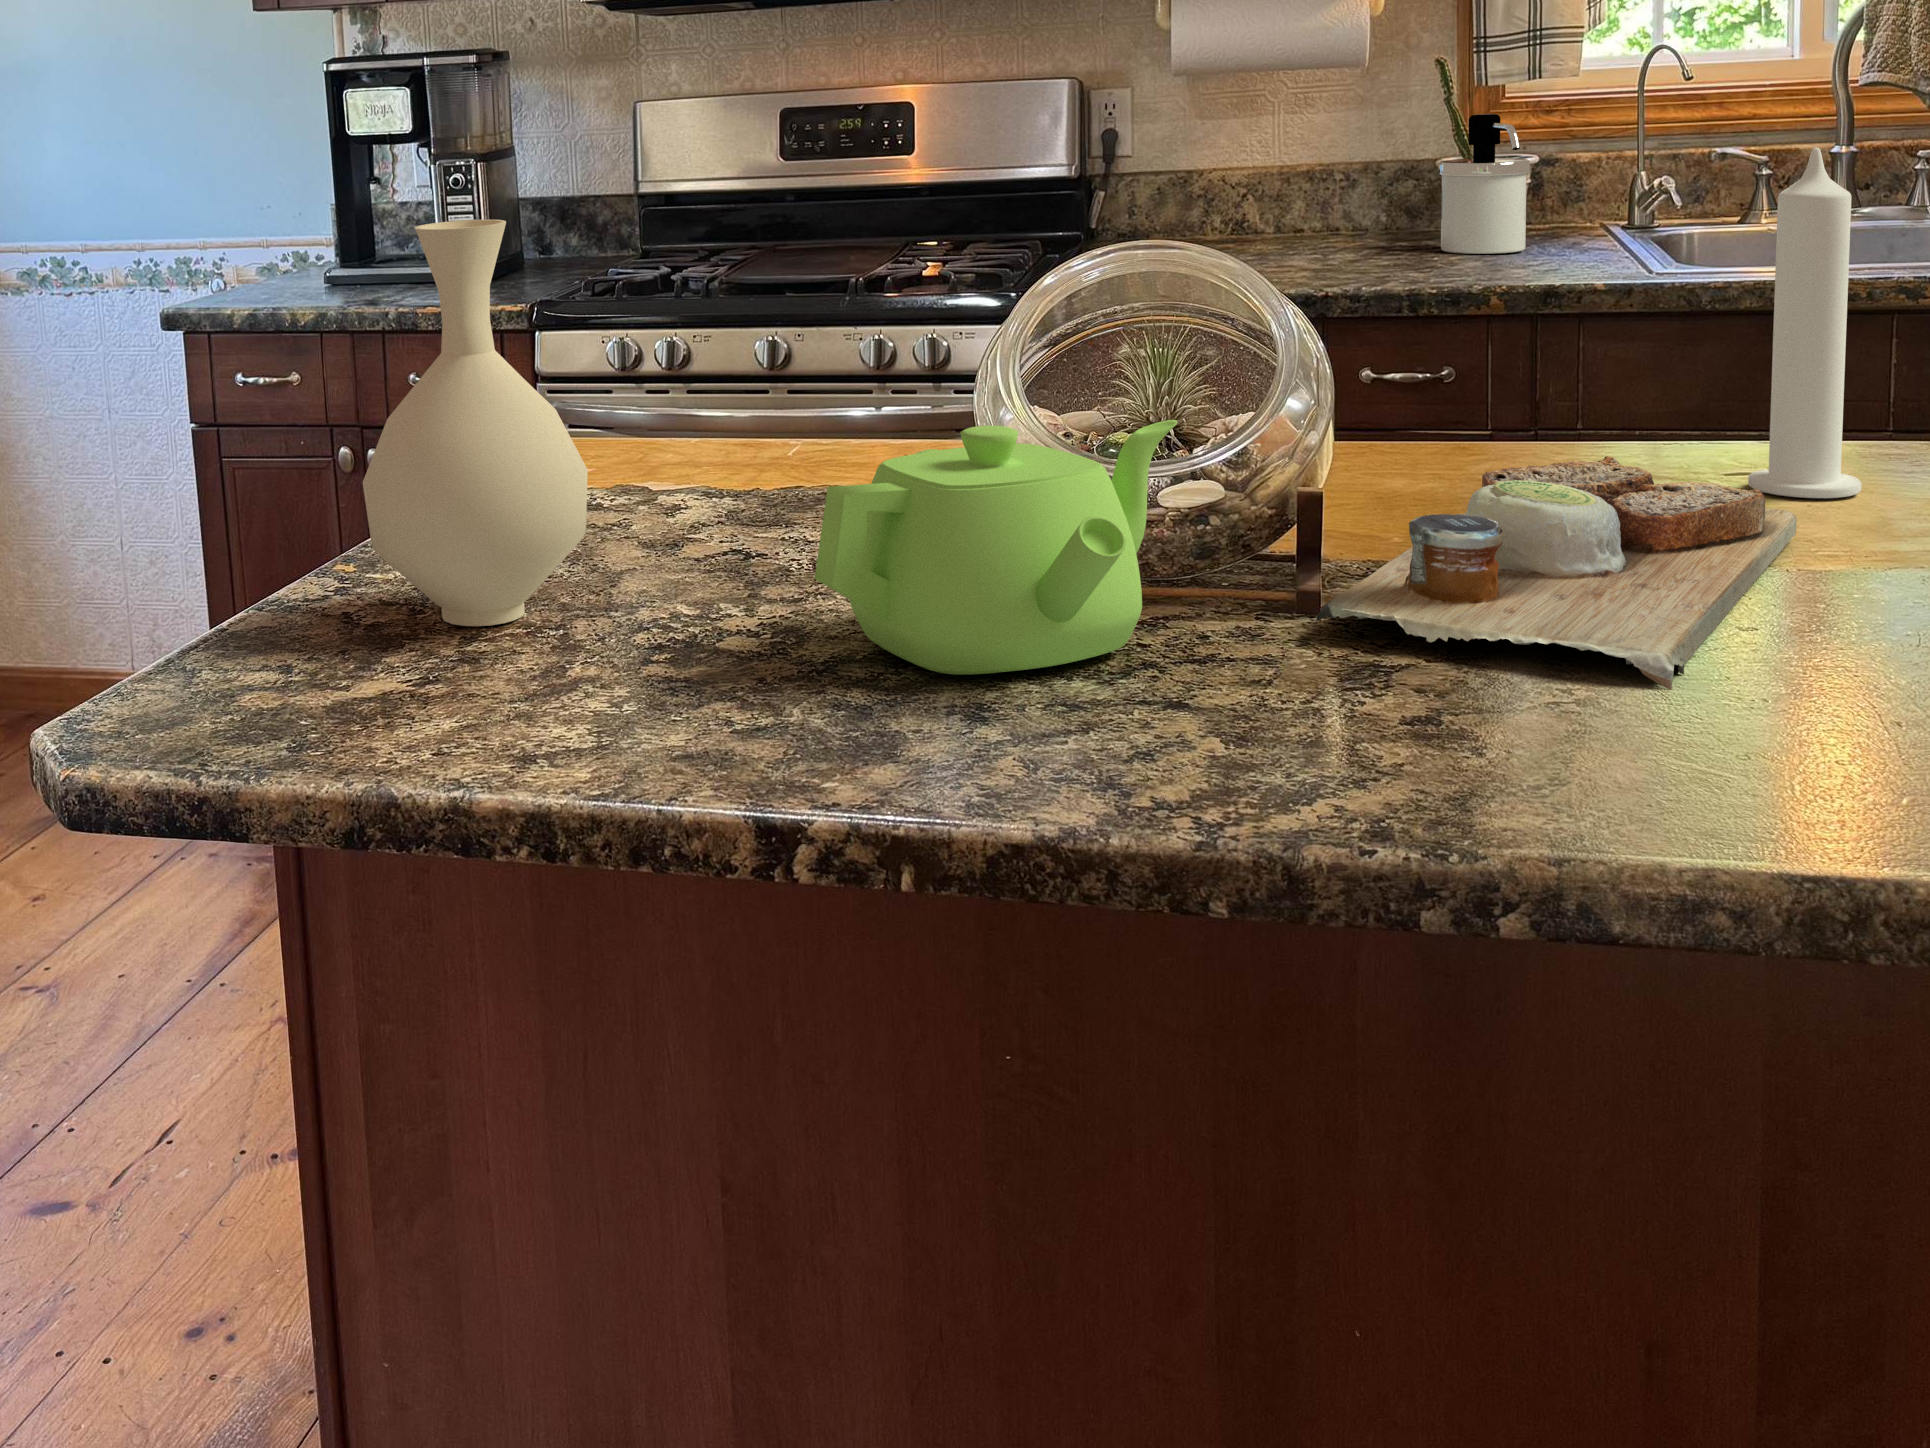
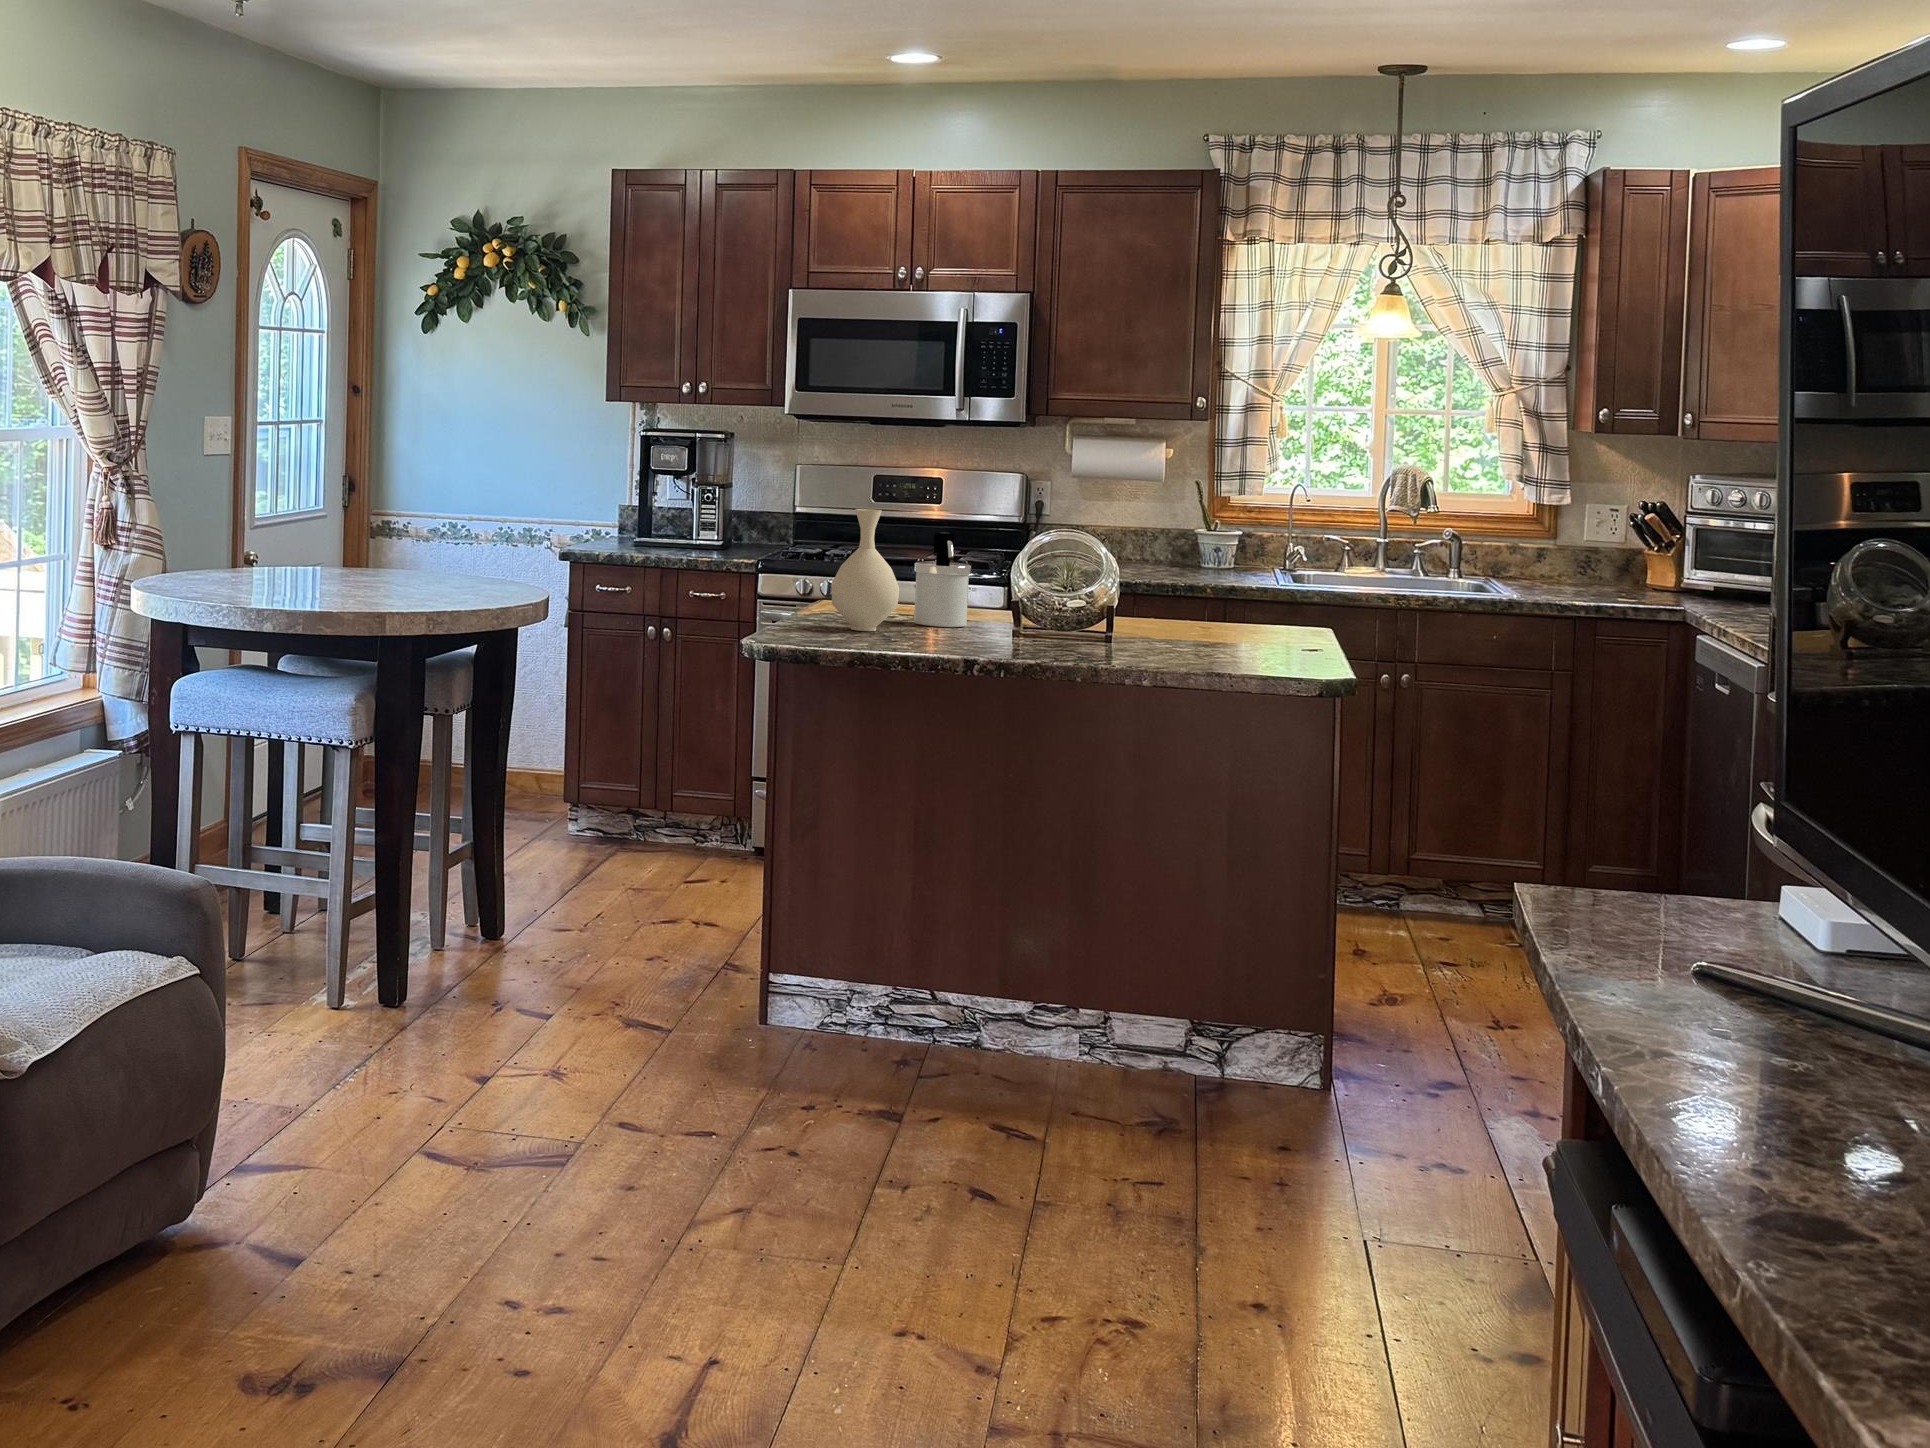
soap dispenser: present [1439,114,1530,254] -> present [914,533,971,627]
candle: present [1748,148,1861,498] -> none [1257,525,1290,639]
teapot: present [815,420,1177,675] -> none [974,579,1075,644]
cutting board: present [1316,456,1797,690] -> none [1110,613,1259,656]

